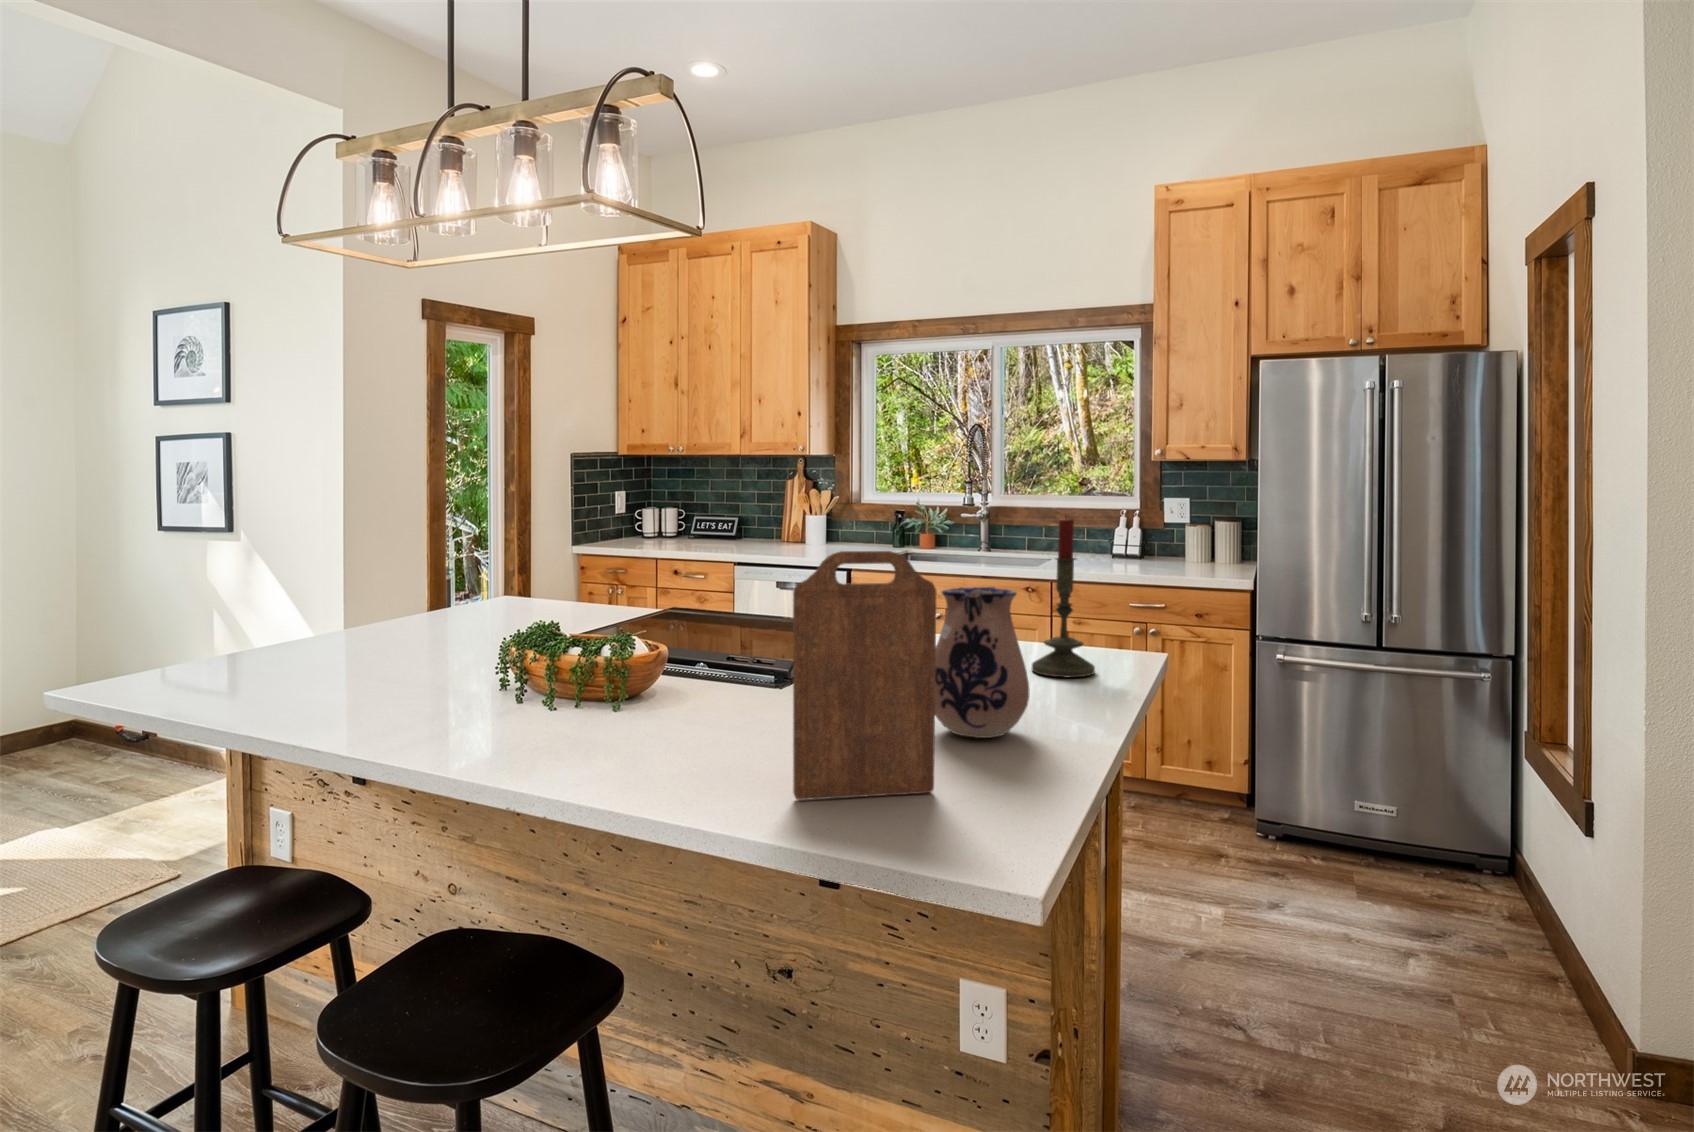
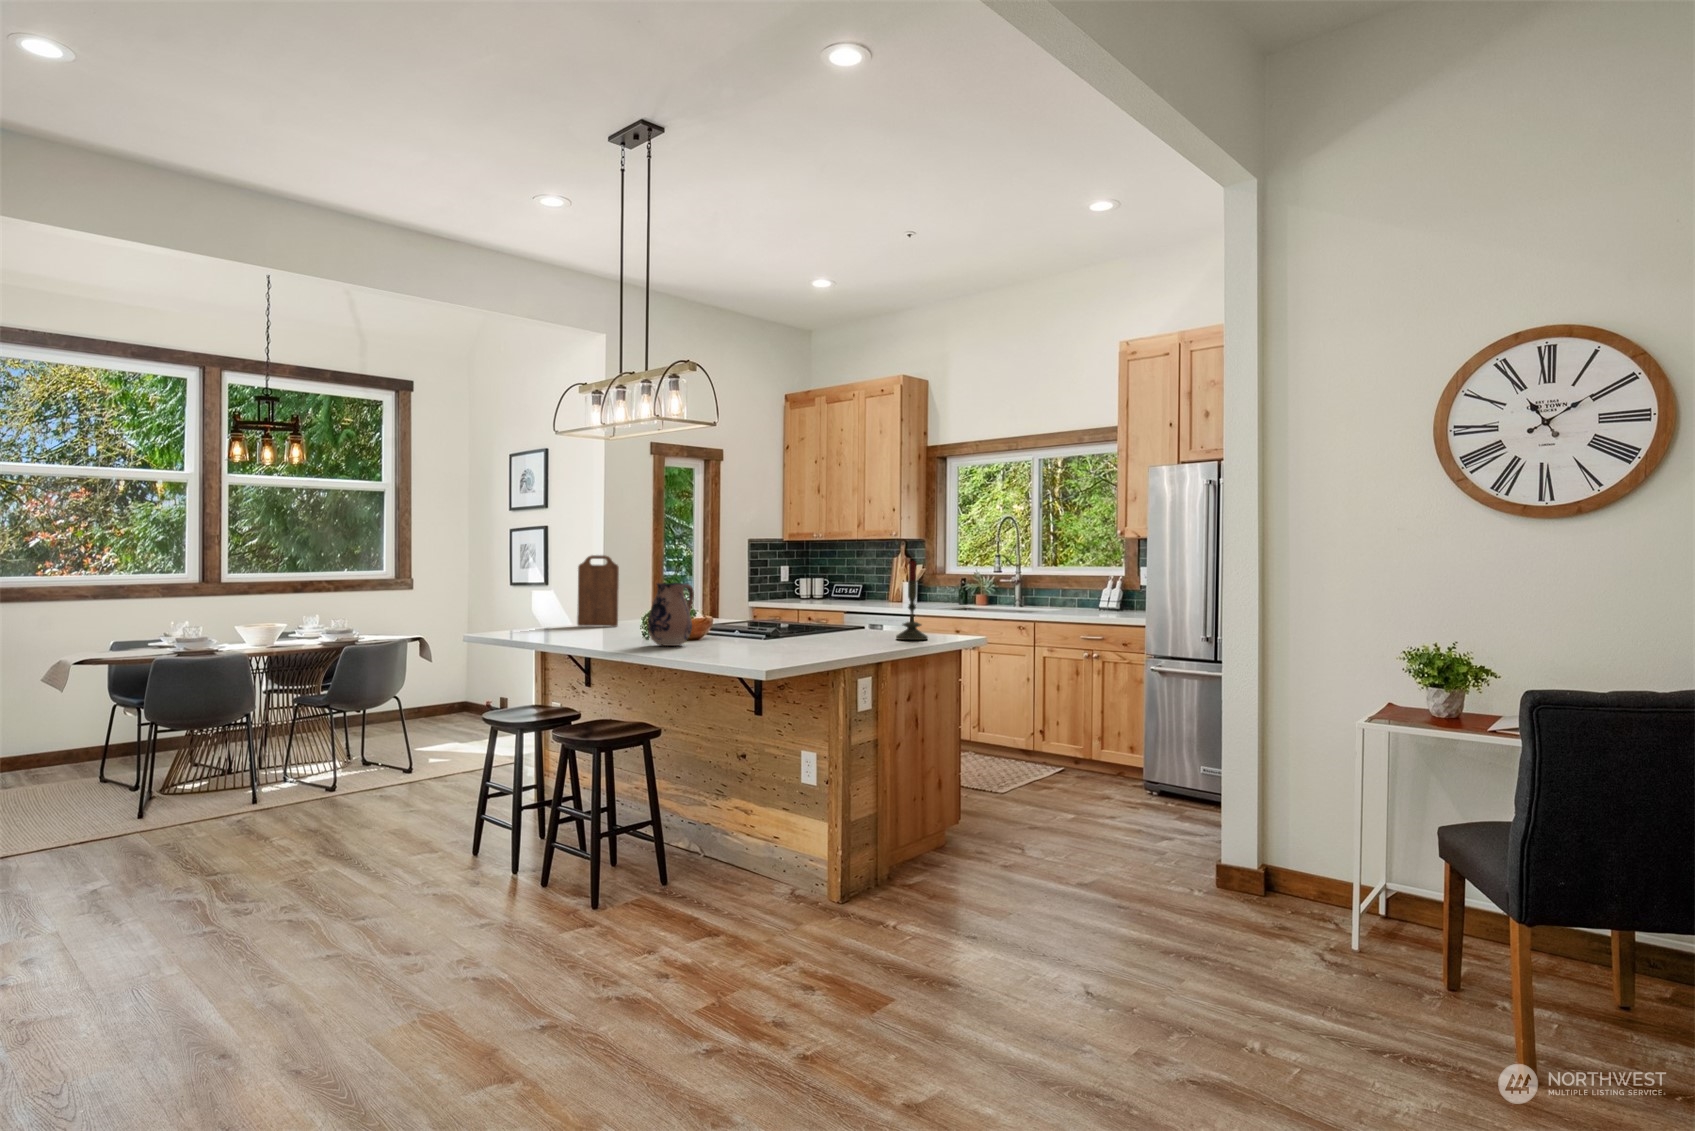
cutting board: present [793,551,936,800] -> present [577,555,619,627]
ceramic pitcher: present [935,587,1029,738] -> present [648,583,694,646]

